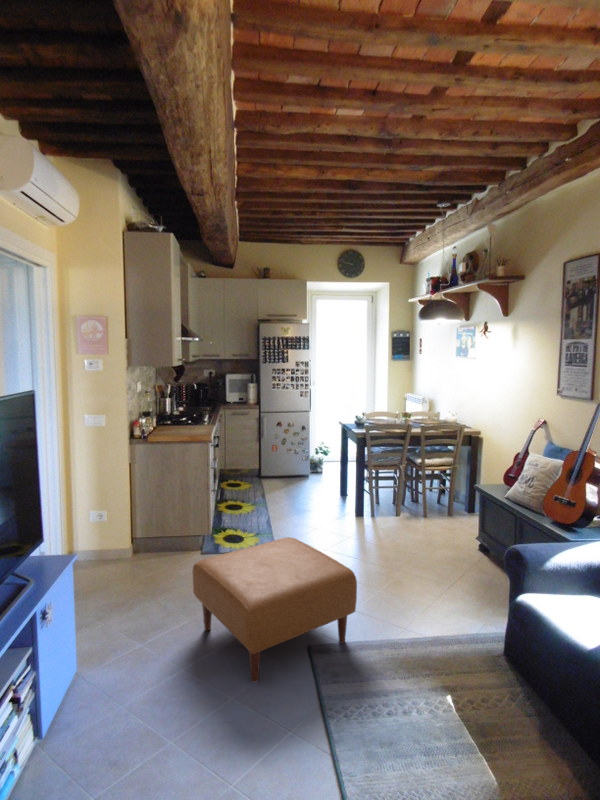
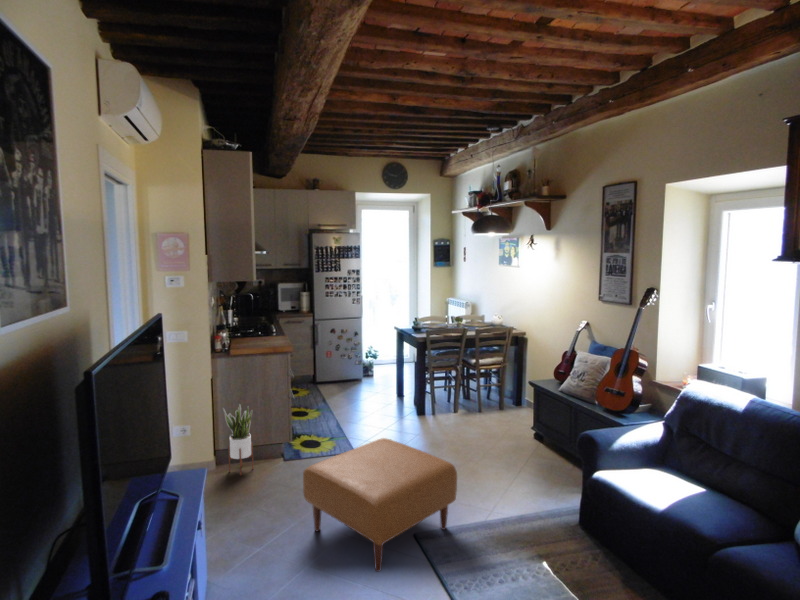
potted plant: none [138,493,169,565] -> present [223,405,254,475]

